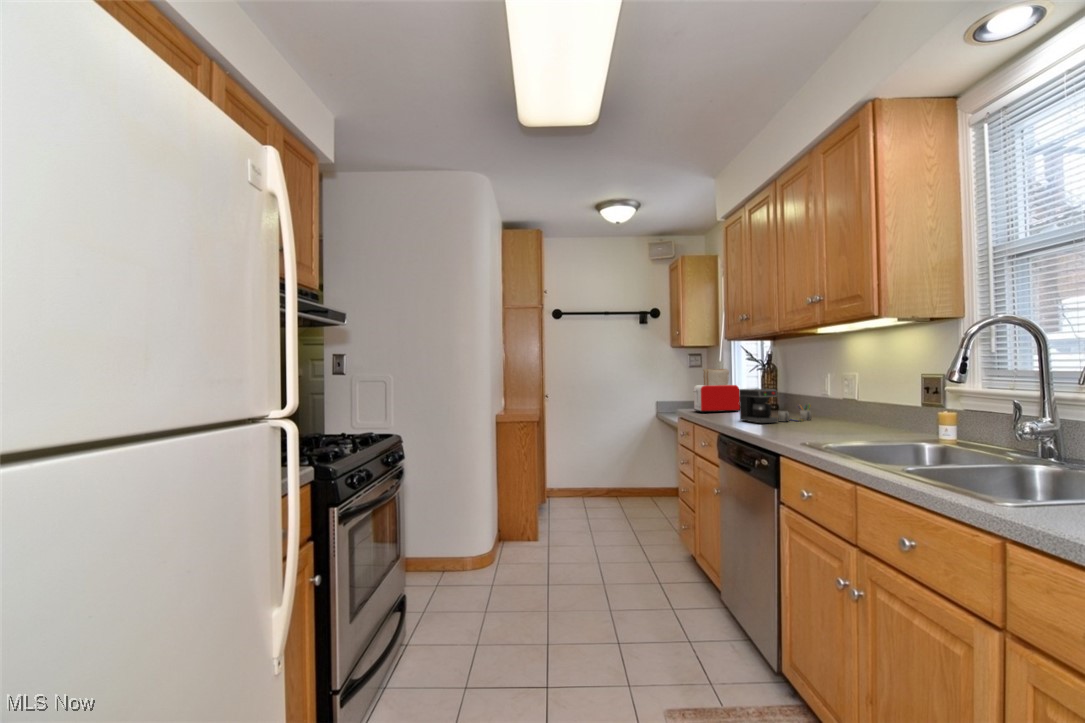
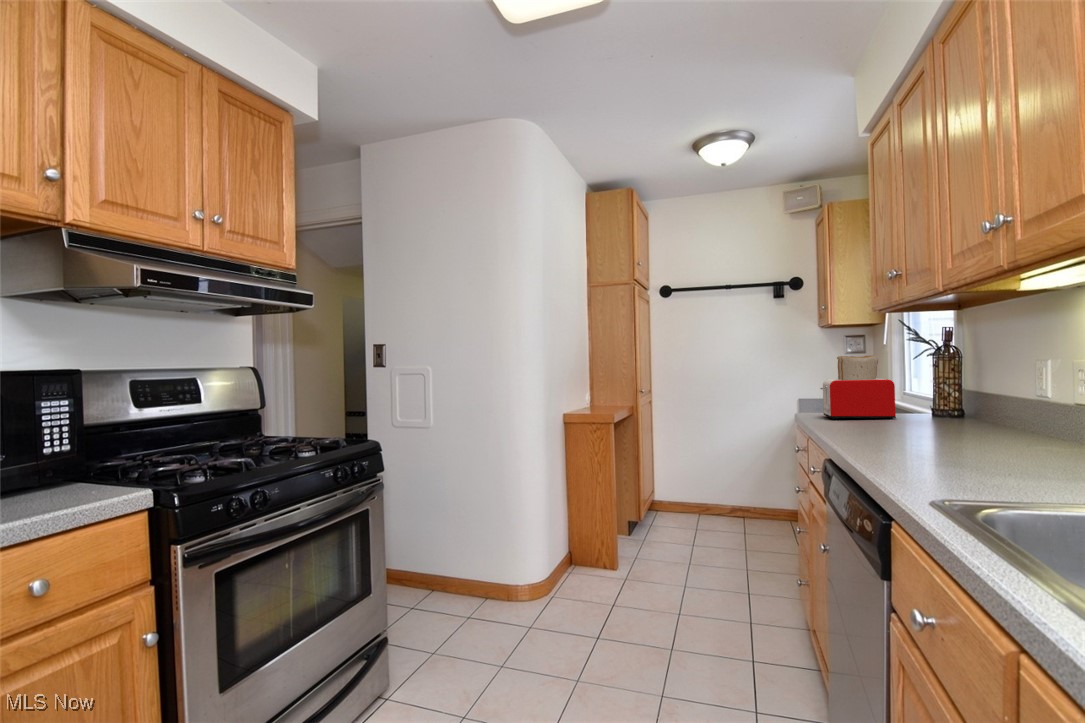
coffee maker: present [739,389,811,423] -> none [877,386,1012,441]

